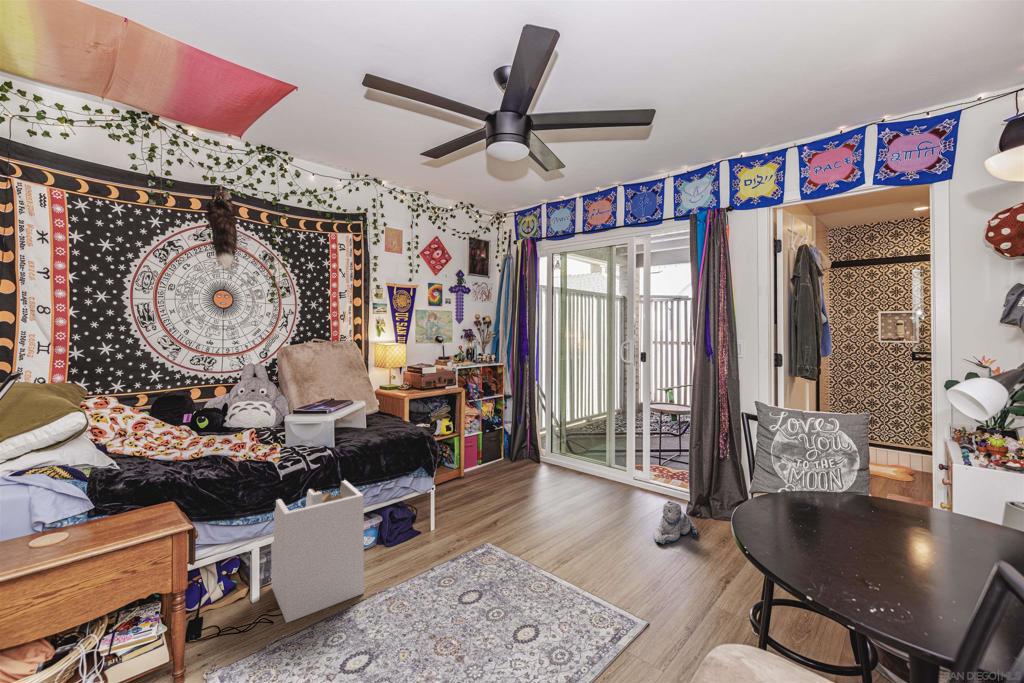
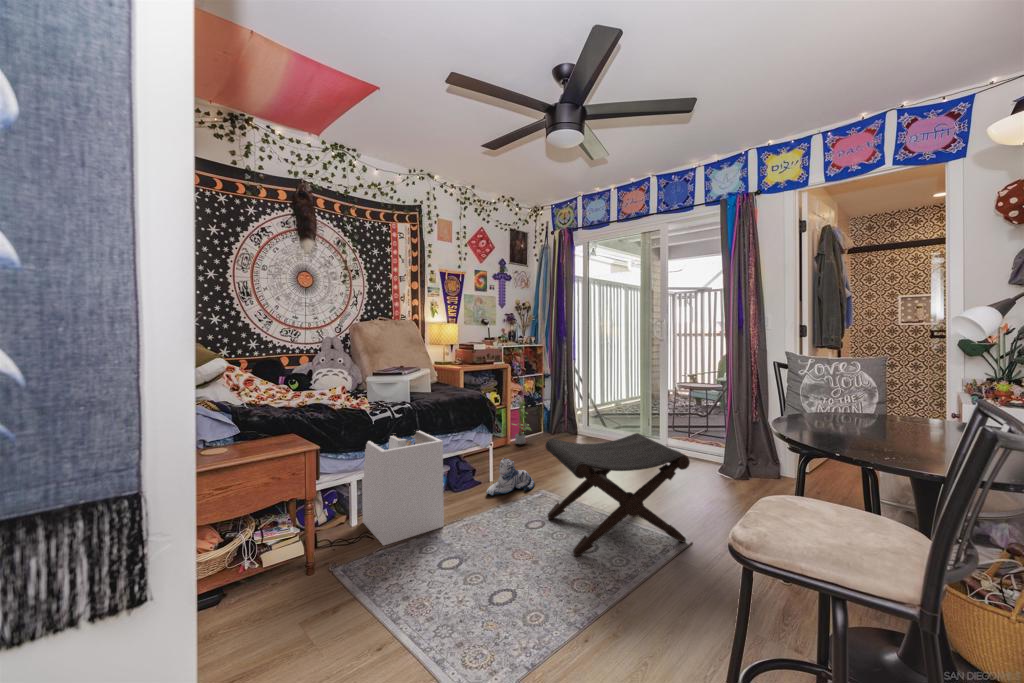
potted plant: none [466,424,490,476] -> present [514,400,531,444]
footstool: none [484,480,641,636] -> present [545,433,690,556]
plush toy: present [654,501,697,544] -> present [486,458,534,496]

